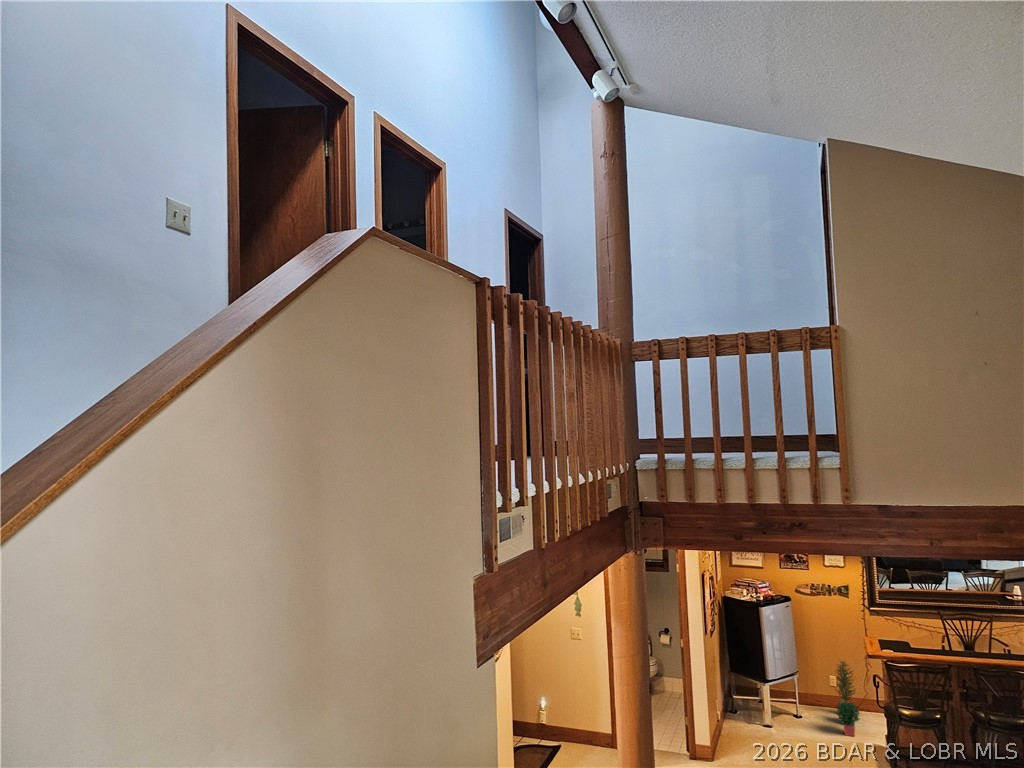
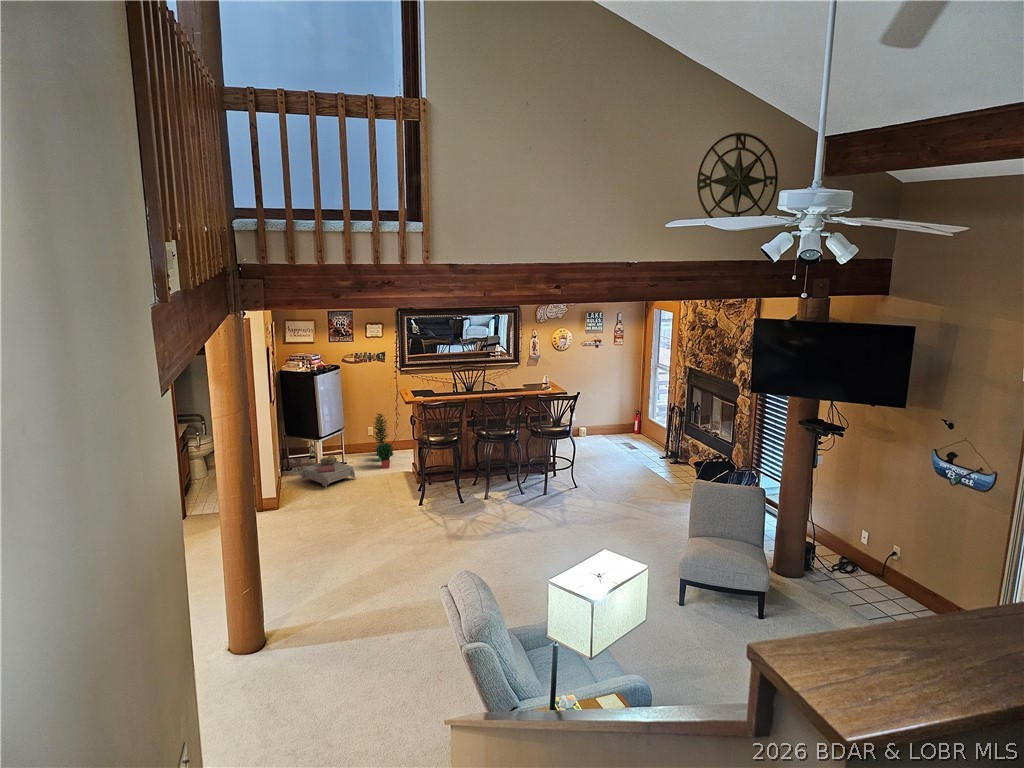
ottoman: none [742,704,807,749] -> present [301,455,355,489]

